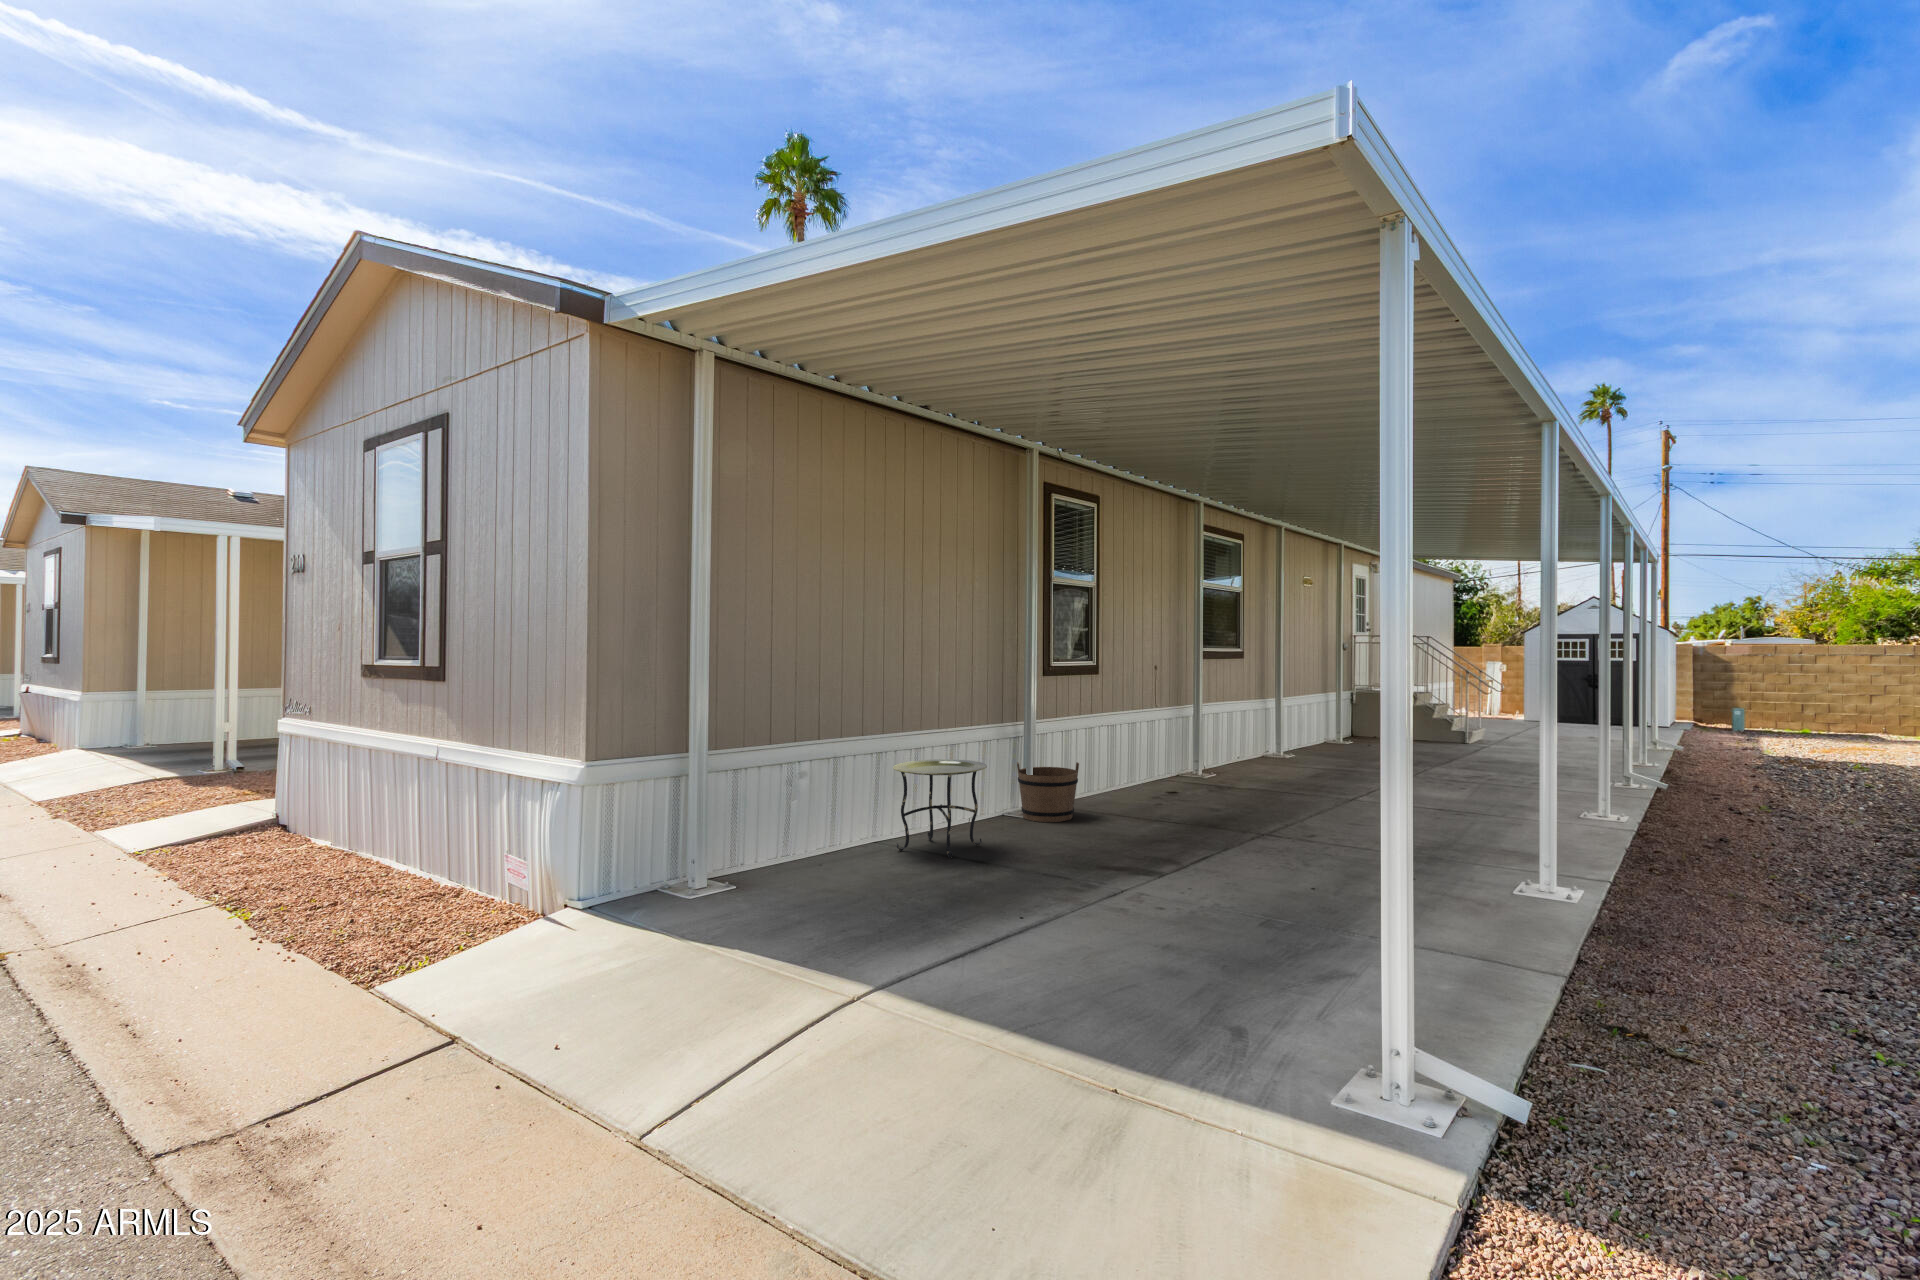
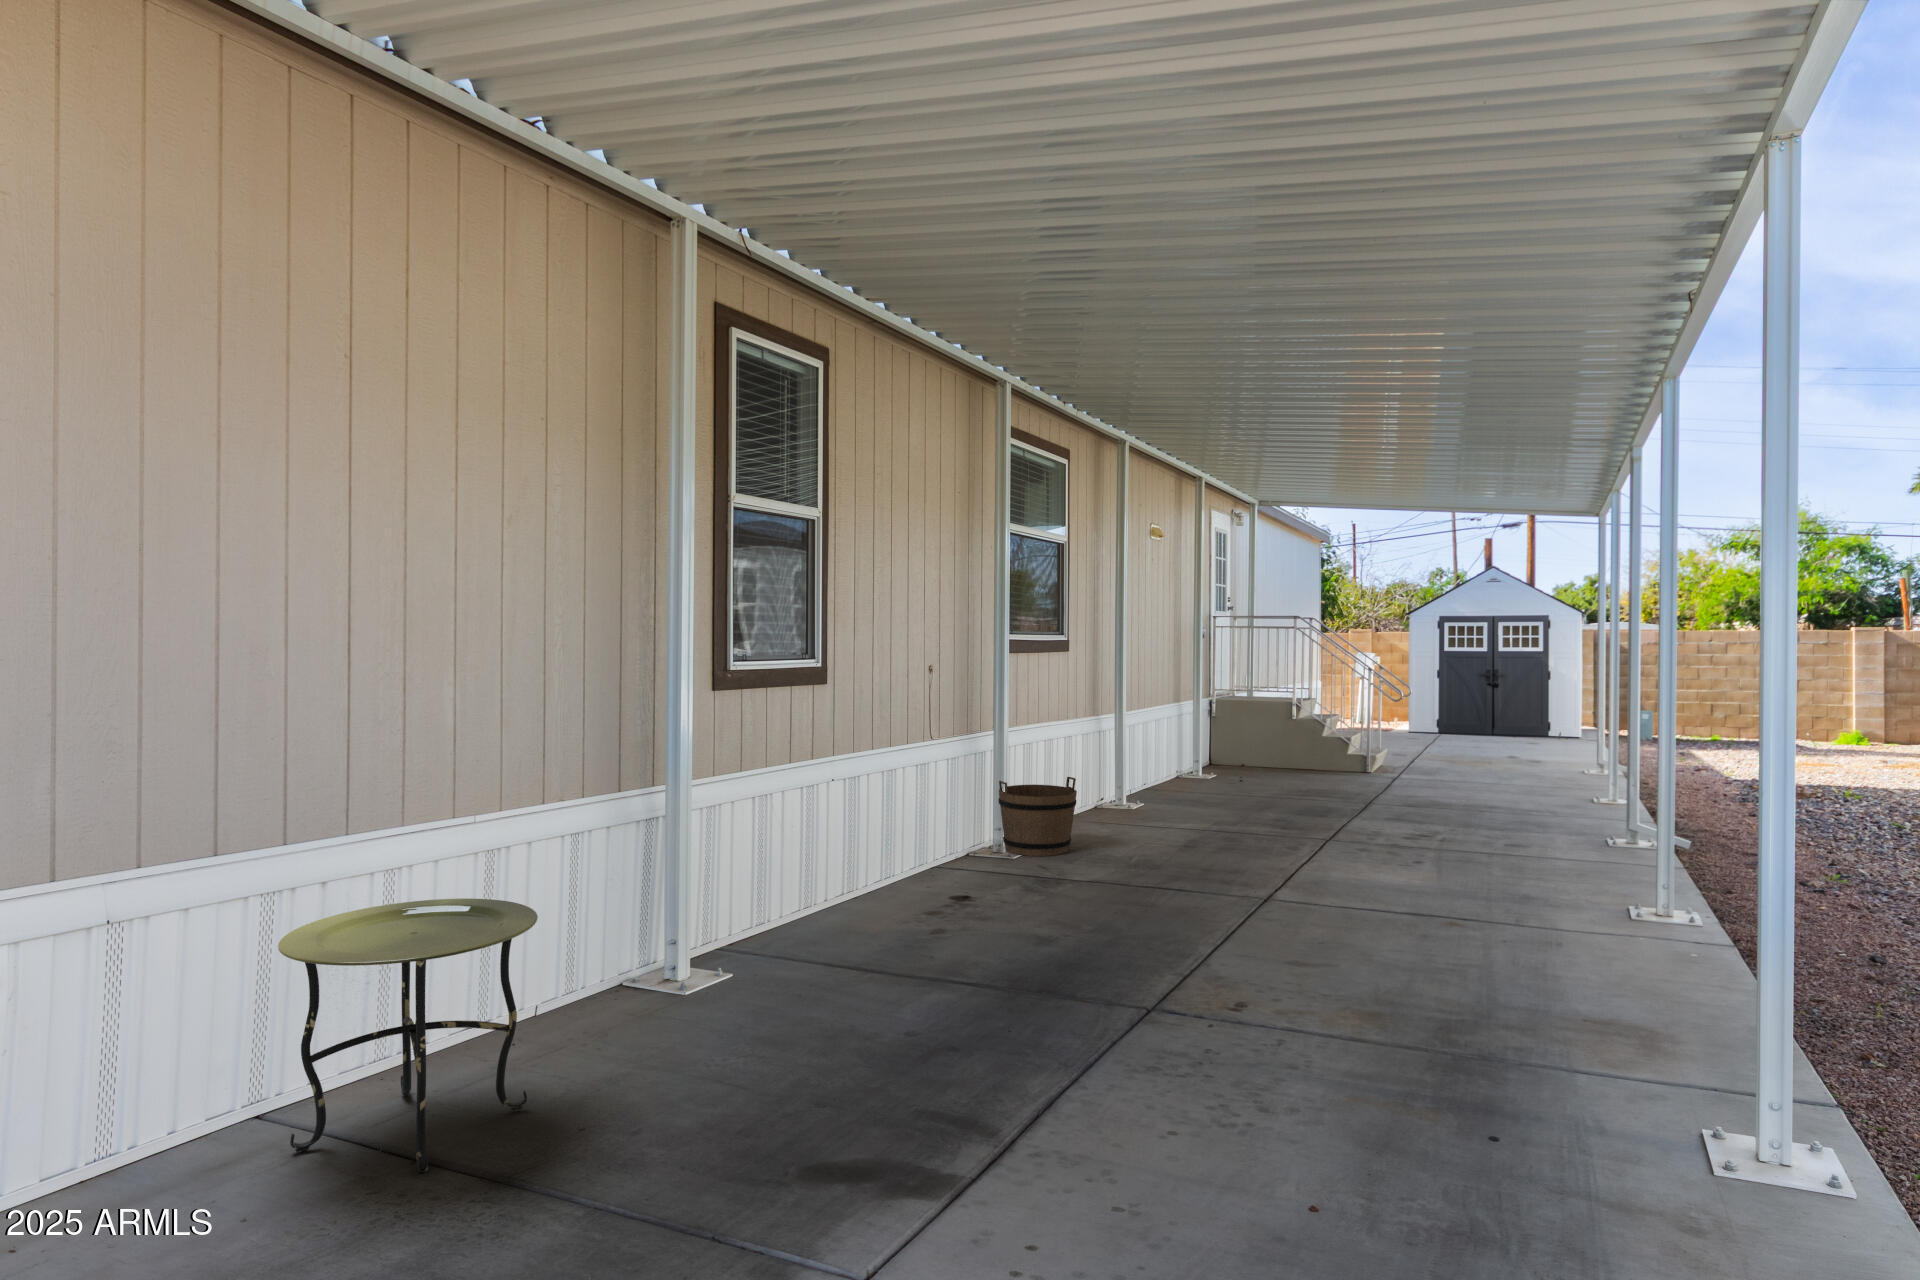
bucket: present [1017,762,1079,822] -> present [998,777,1077,856]

